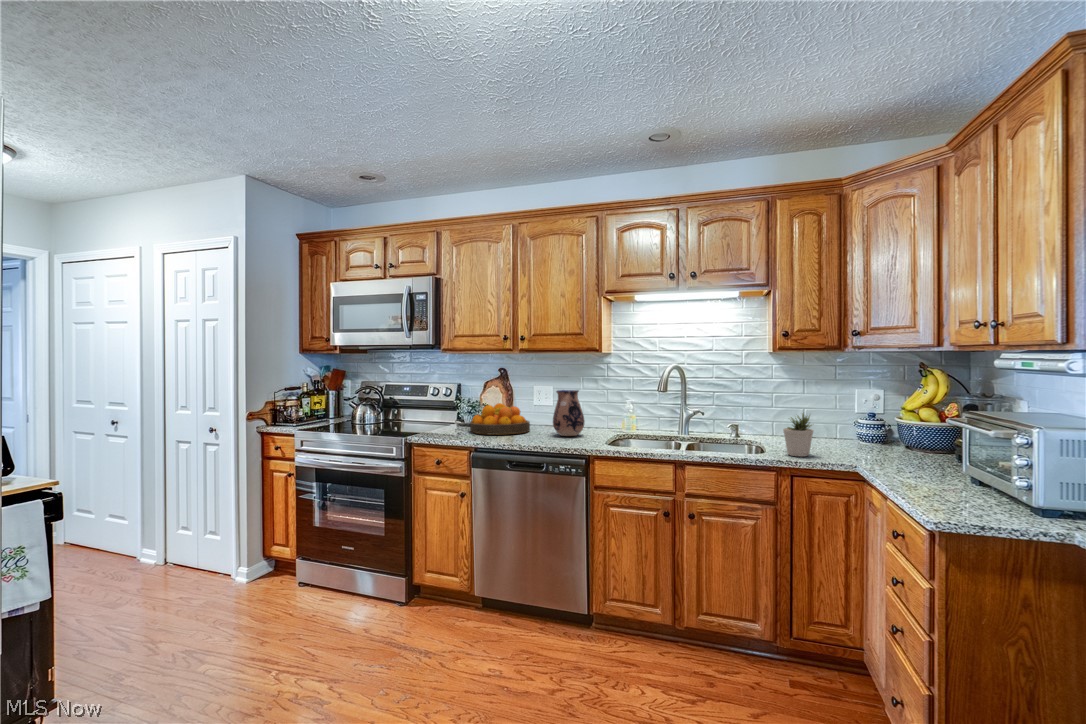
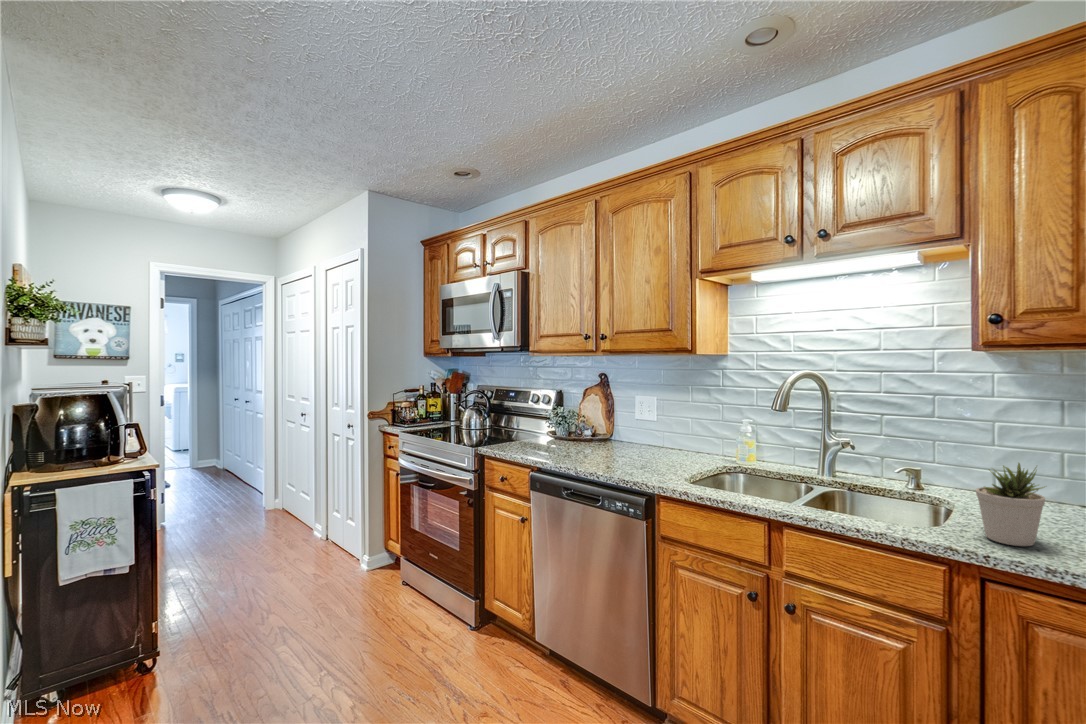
ceramic pitcher: present [553,390,585,436] -> none [635,401,677,461]
fruit bowl: present [470,403,530,435] -> none [552,413,622,452]

